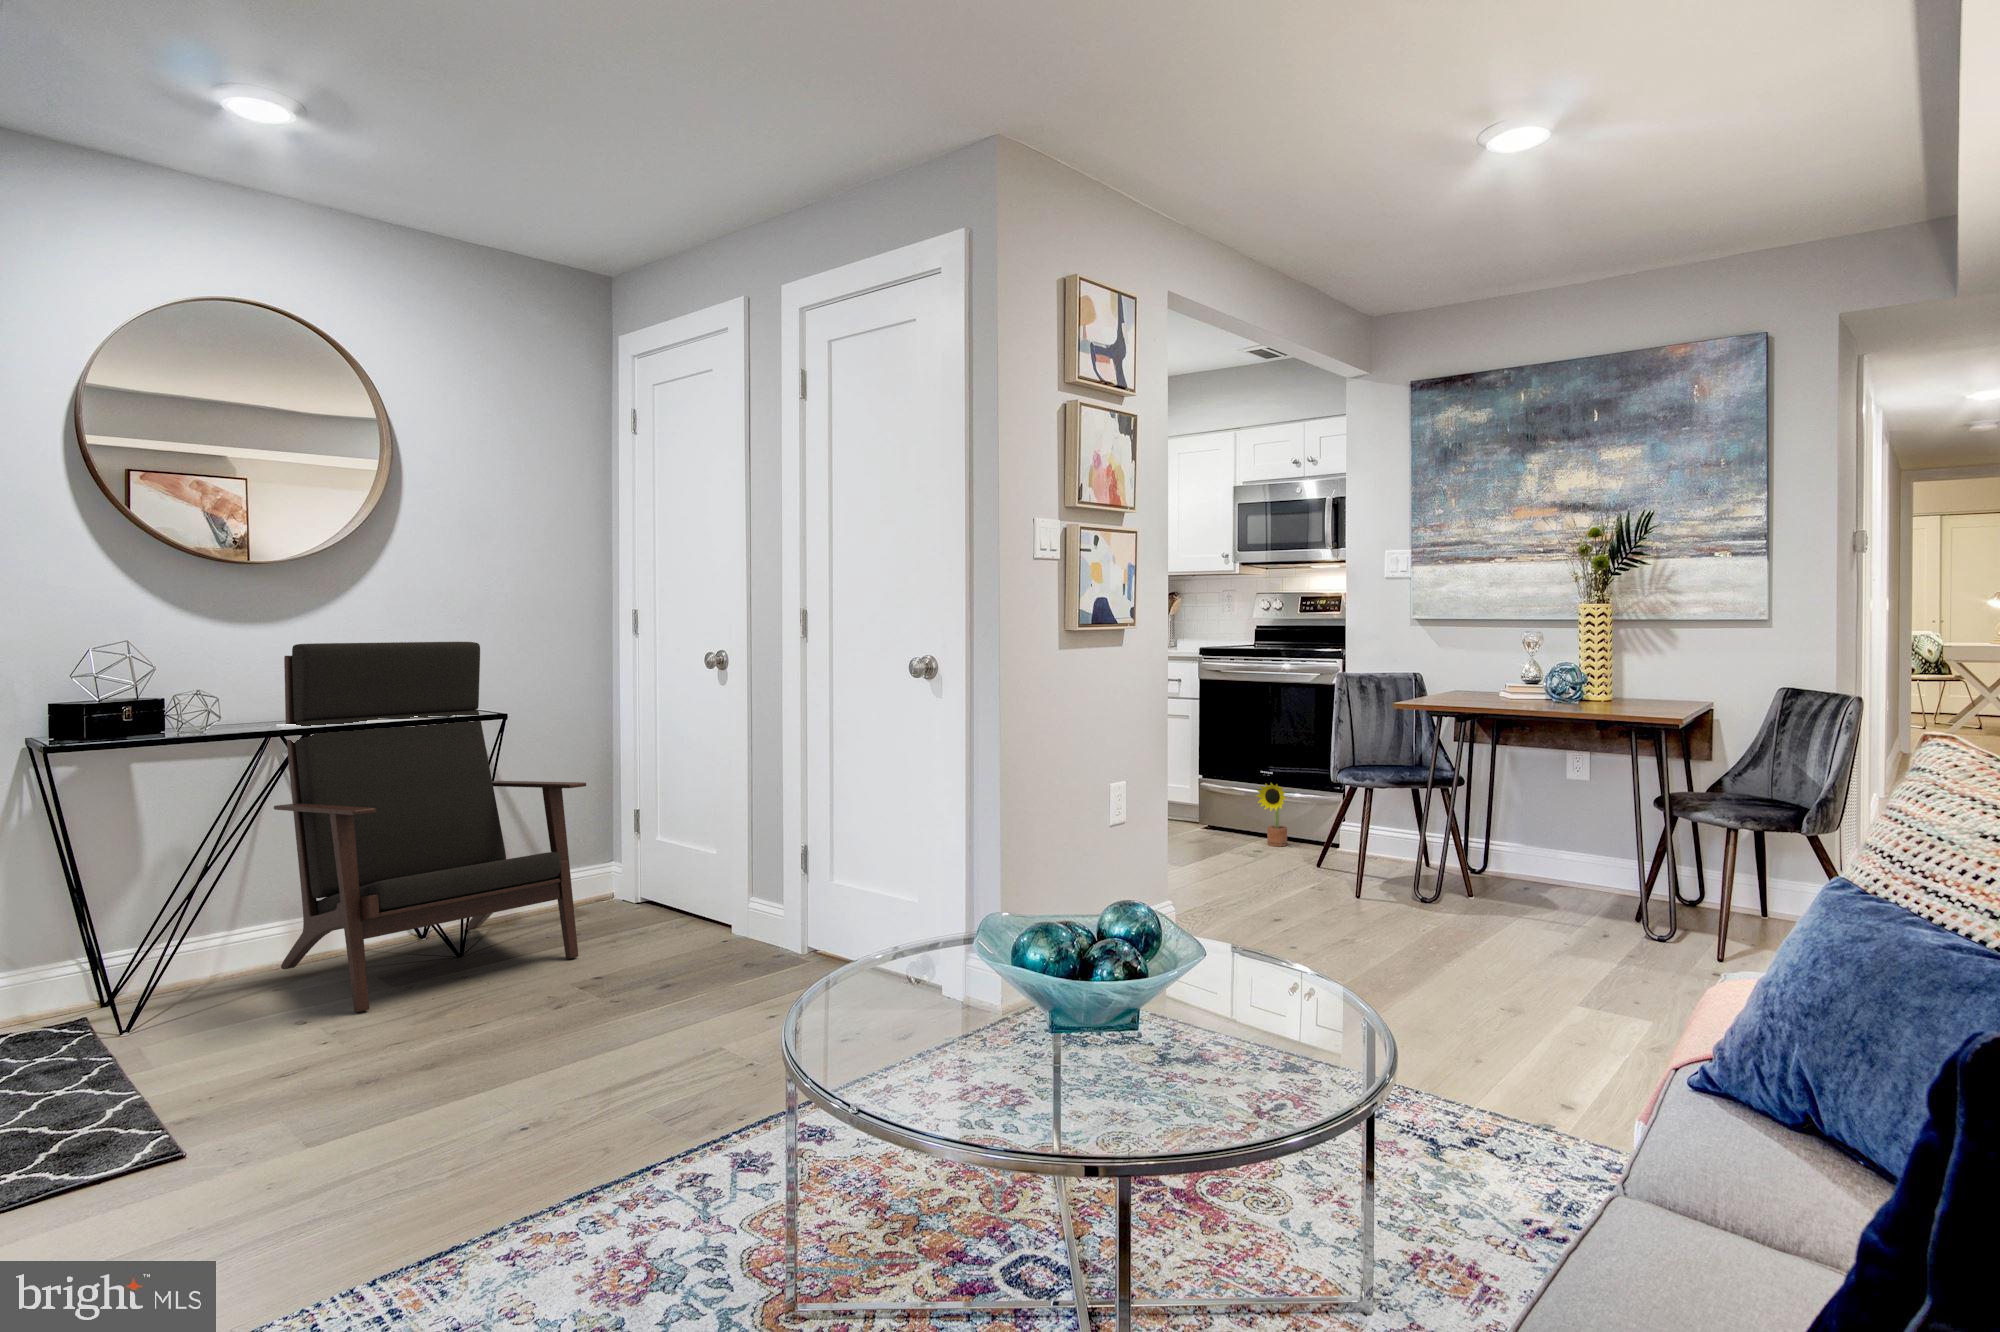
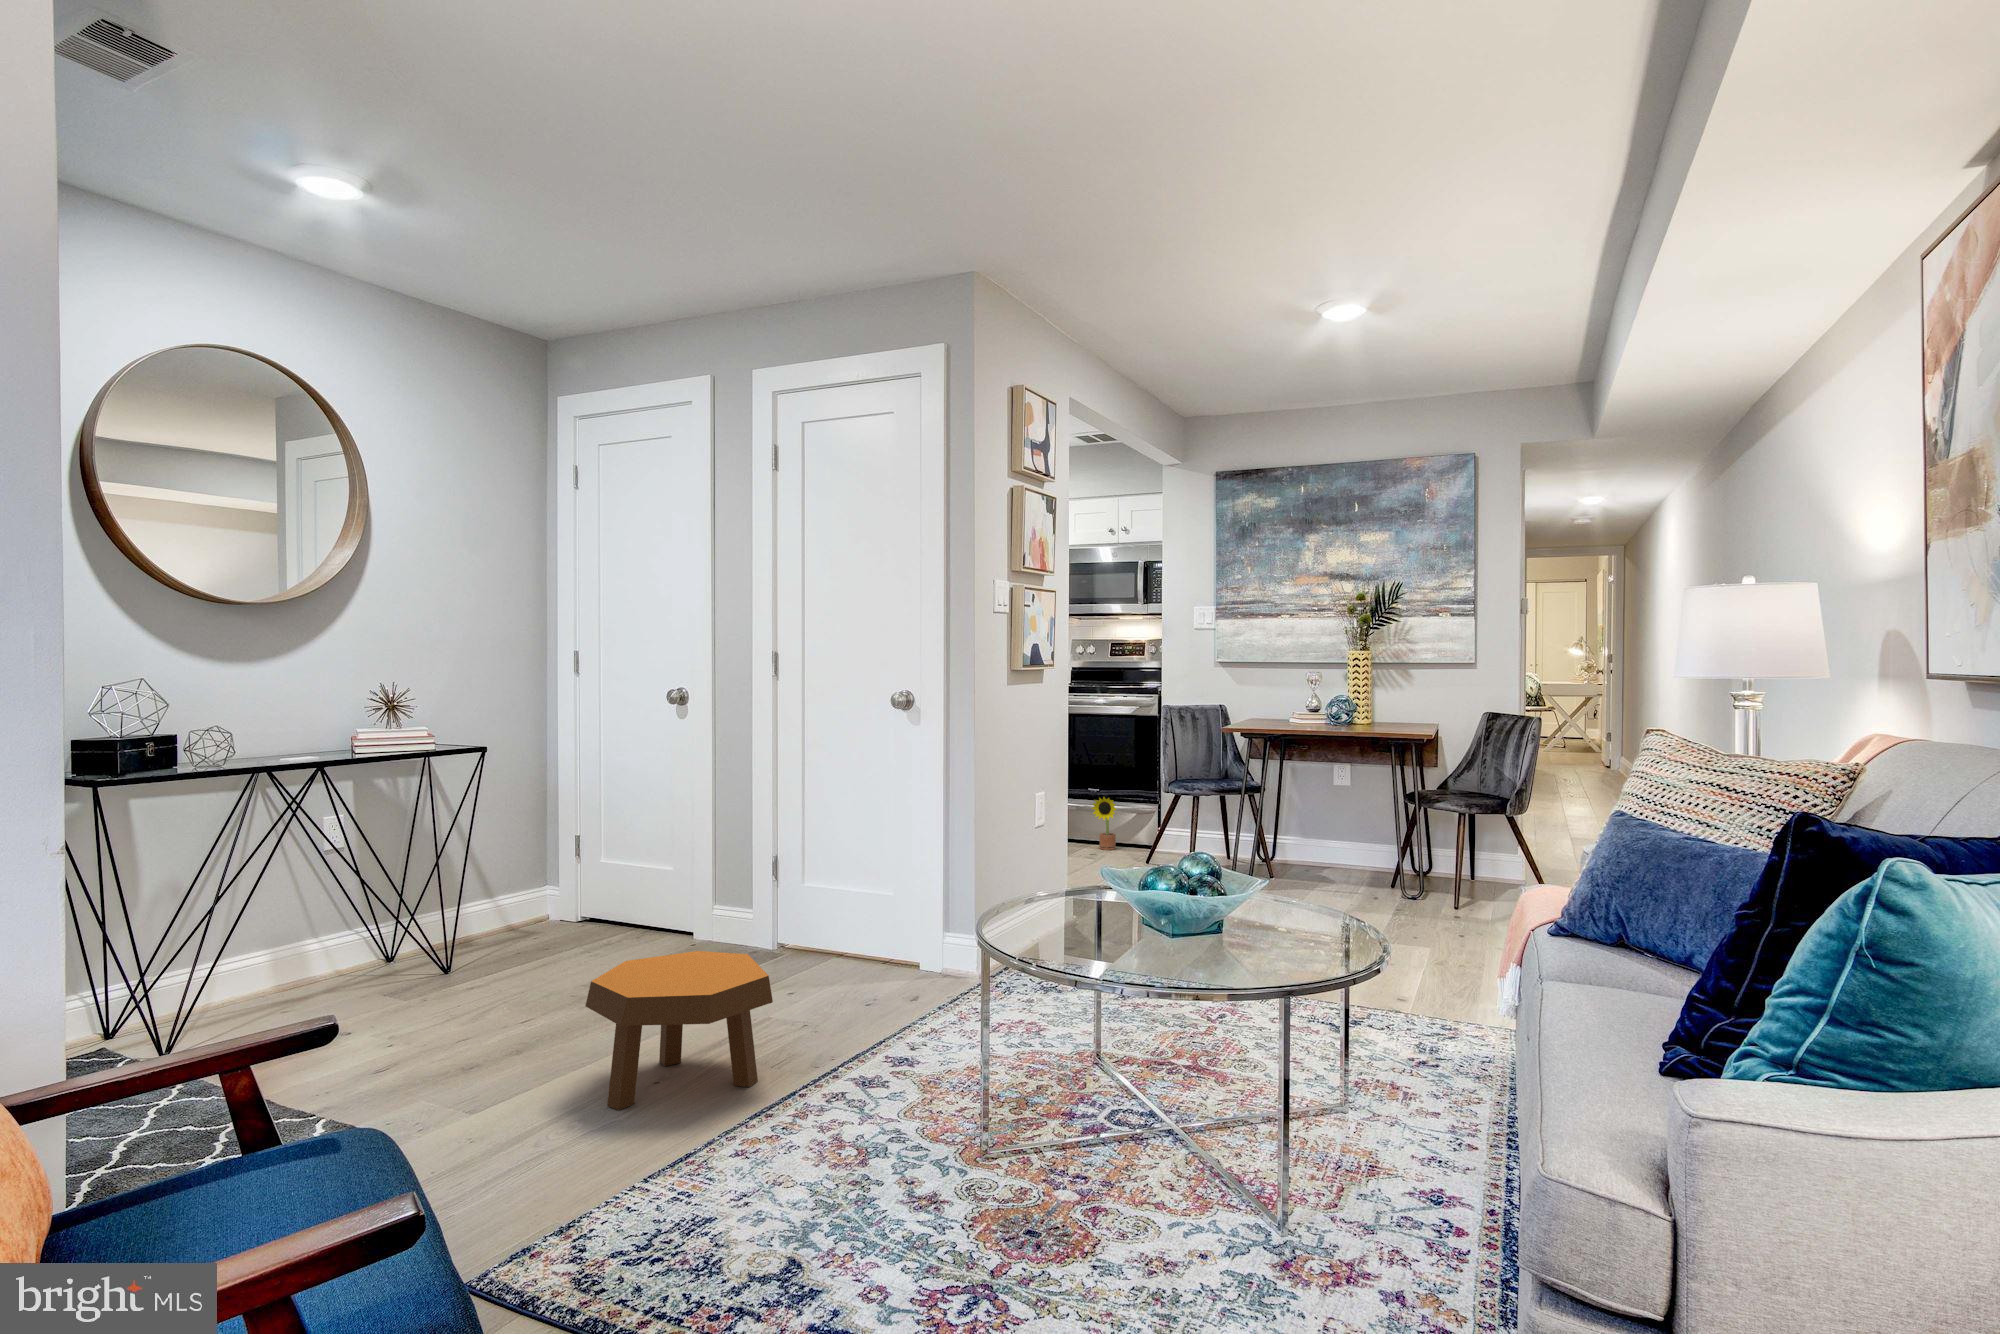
lounge chair: present [274,642,586,1012] -> none [271,677,579,1016]
footstool: none [438,973,660,1170] -> present [585,951,773,1110]

